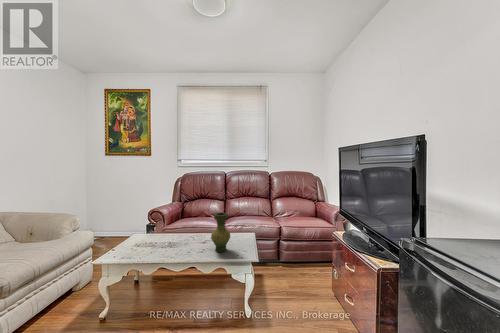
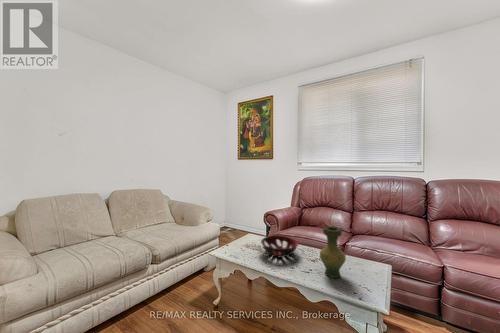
decorative bowl: none [153,228,190,249] -> present [261,235,298,258]

